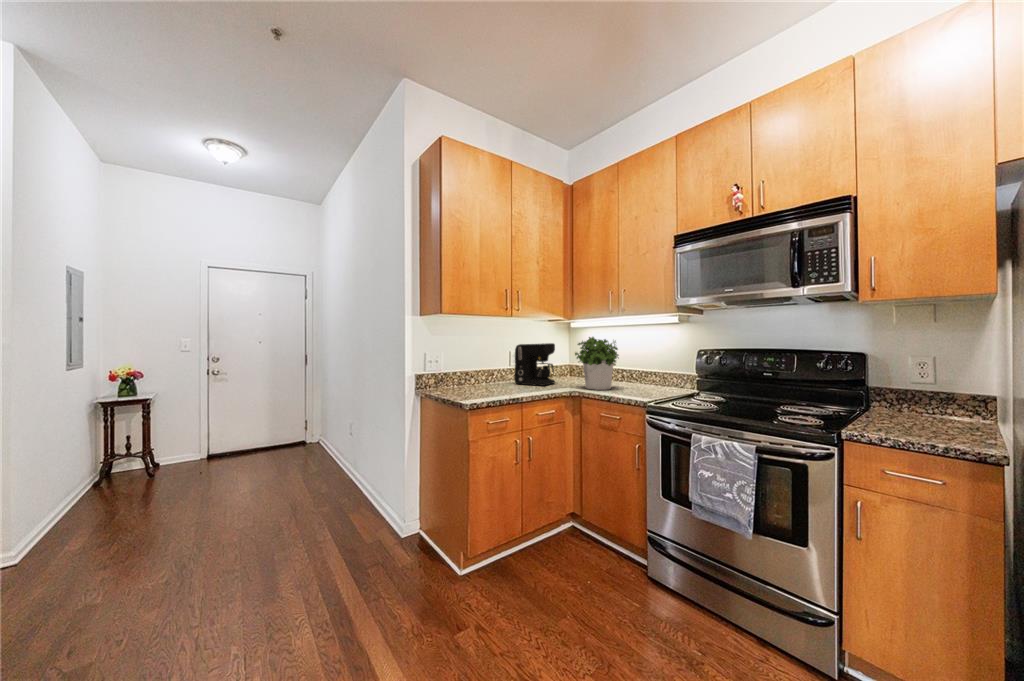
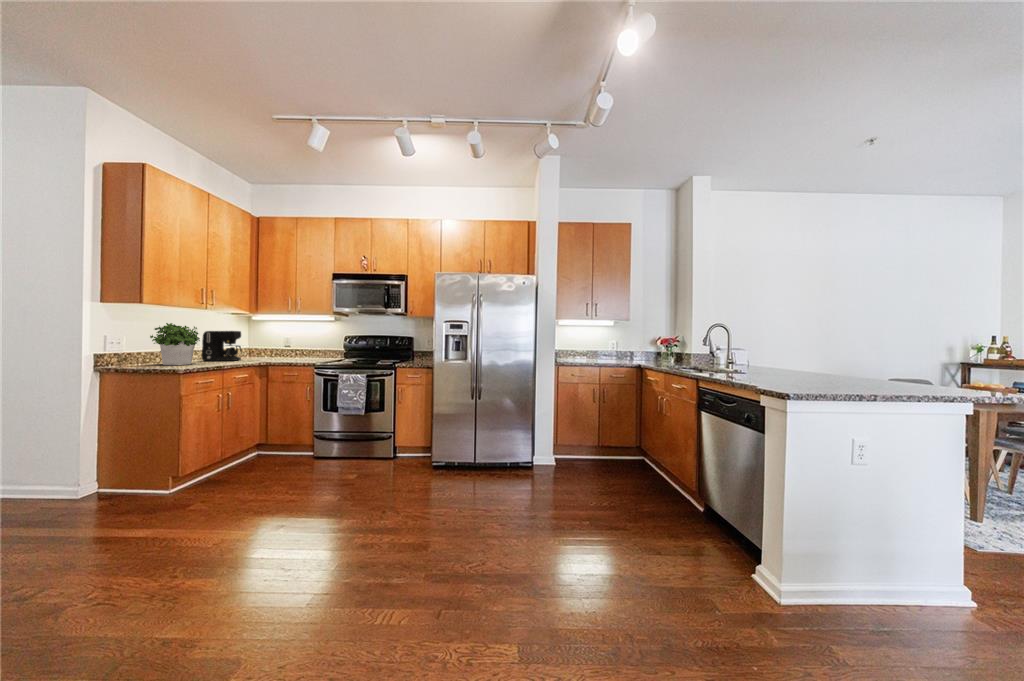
potted plant: present [575,337,618,390] -> present [150,323,200,365]

